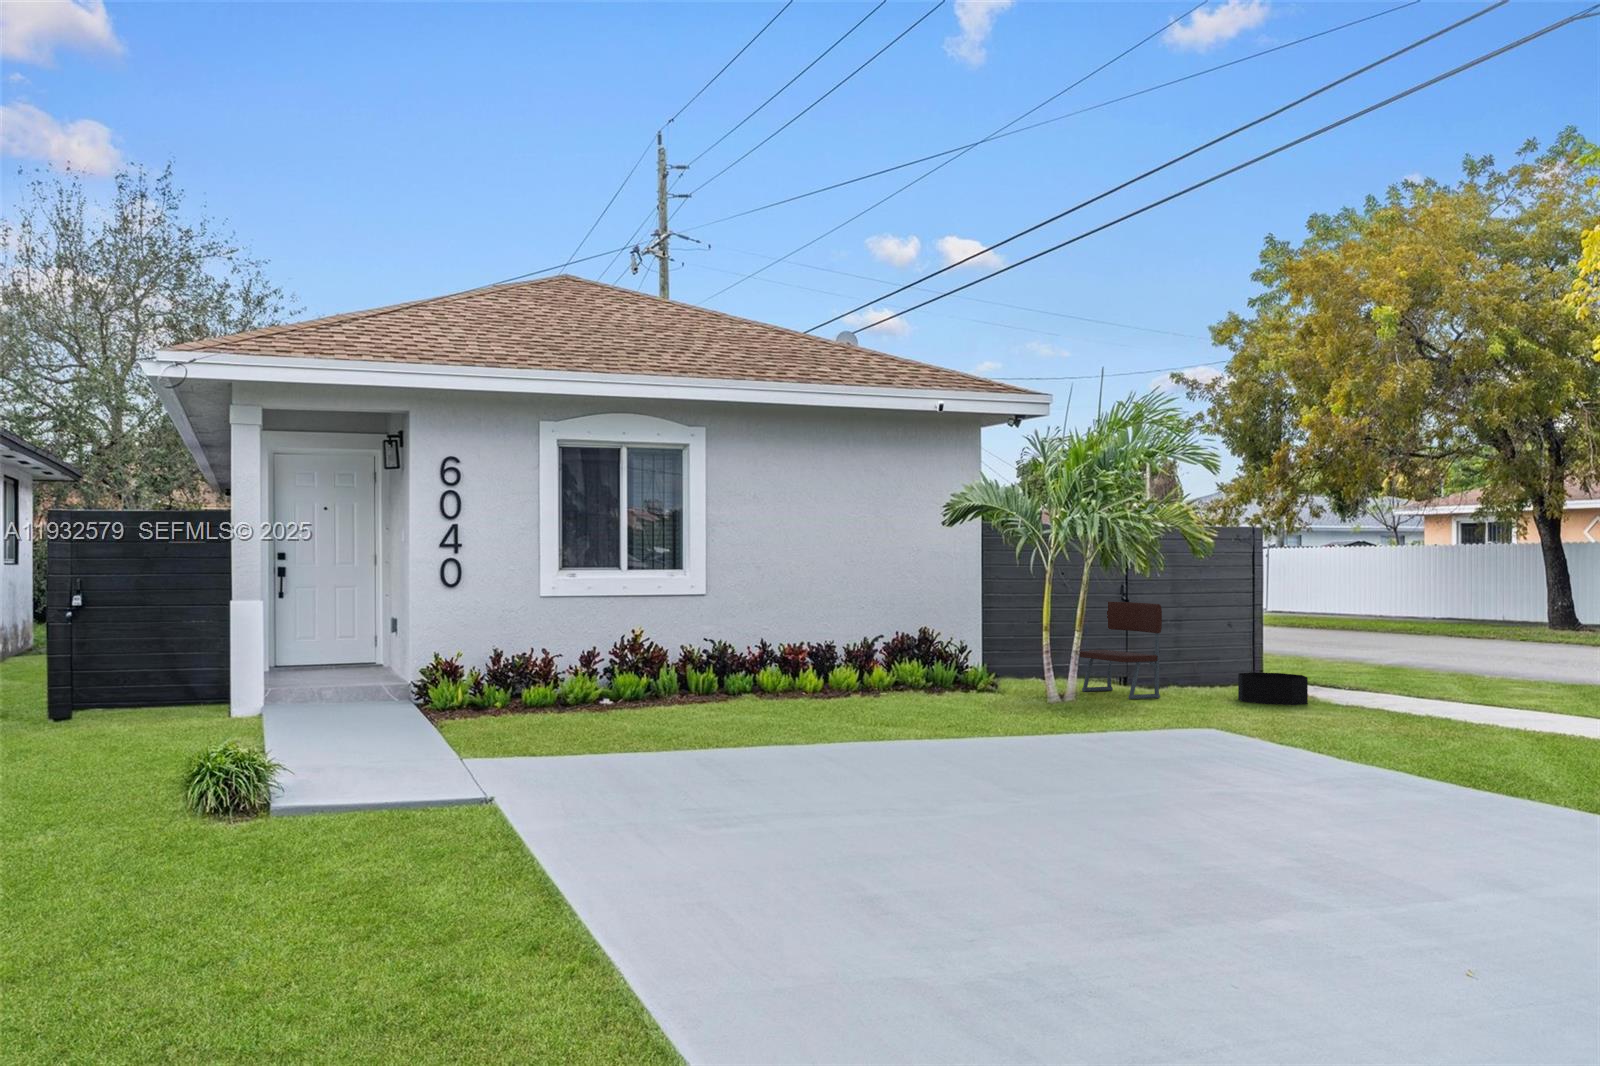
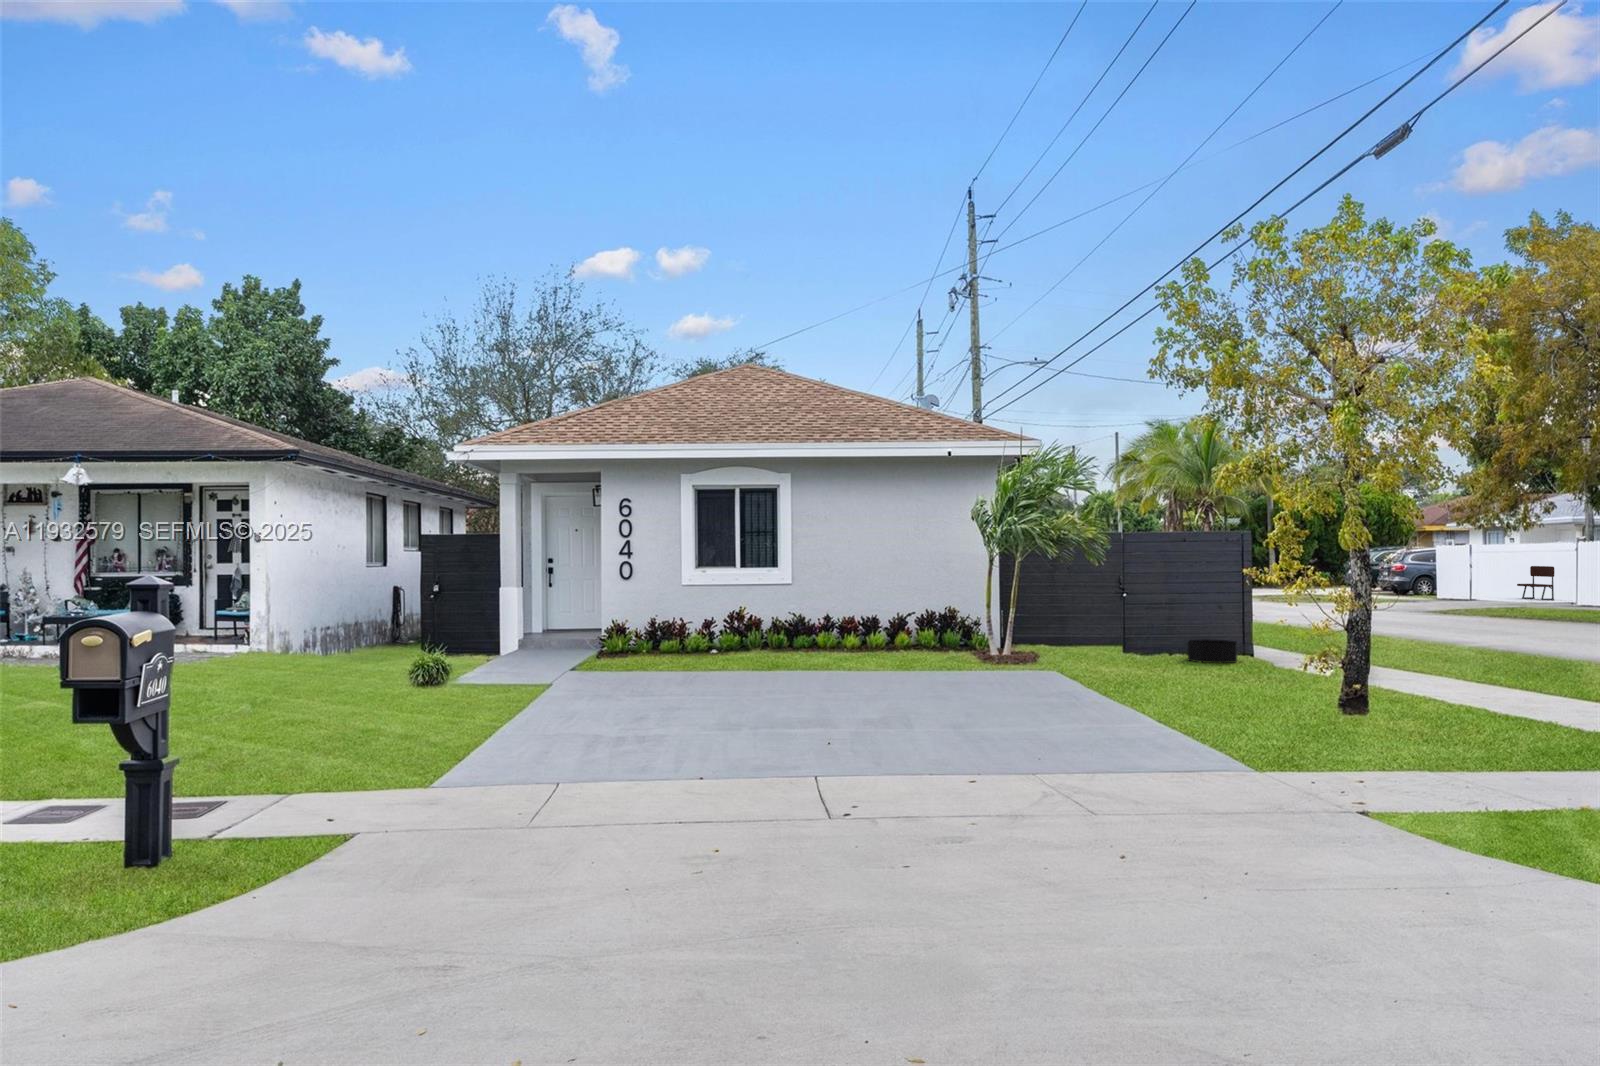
bench: present [1080,601,1162,699] -> present [1517,566,1554,600]

